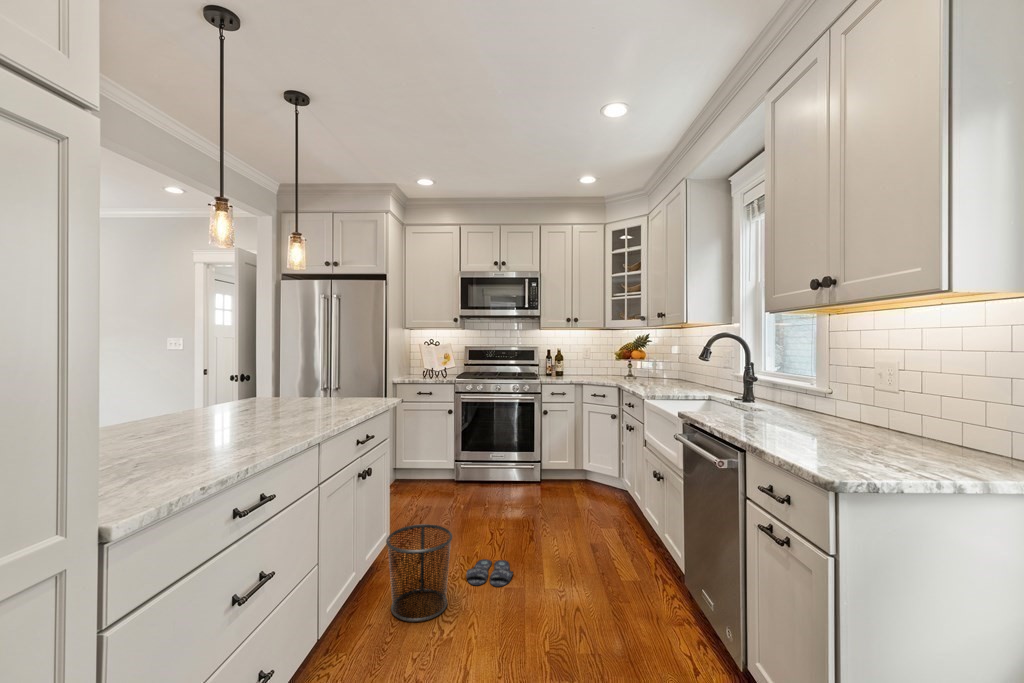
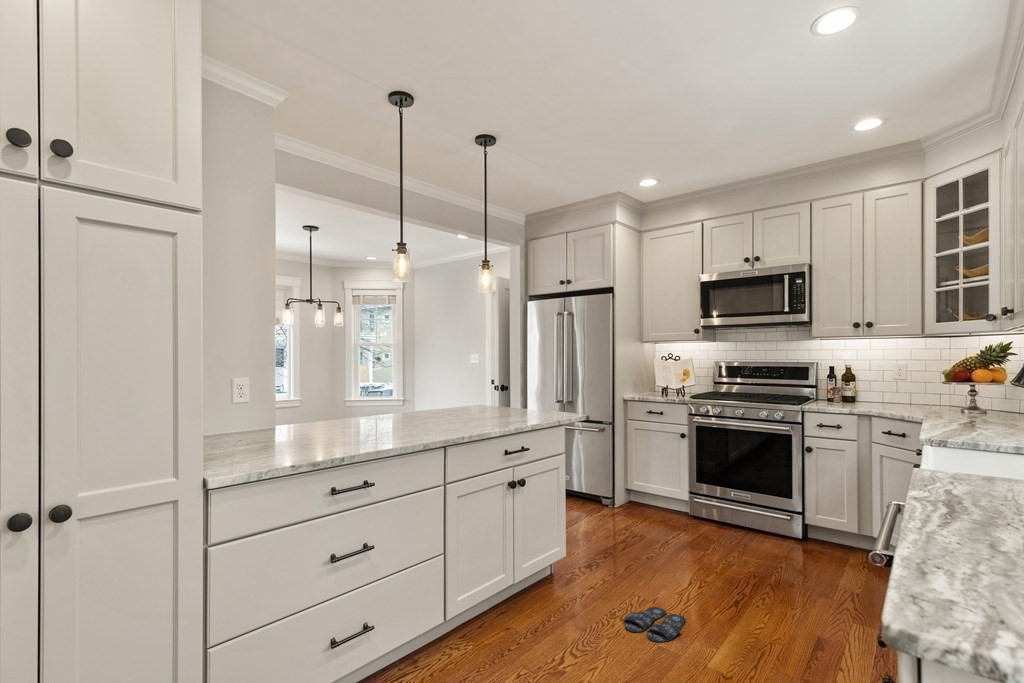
waste bin: present [386,524,452,622] -> none [526,545,594,646]

